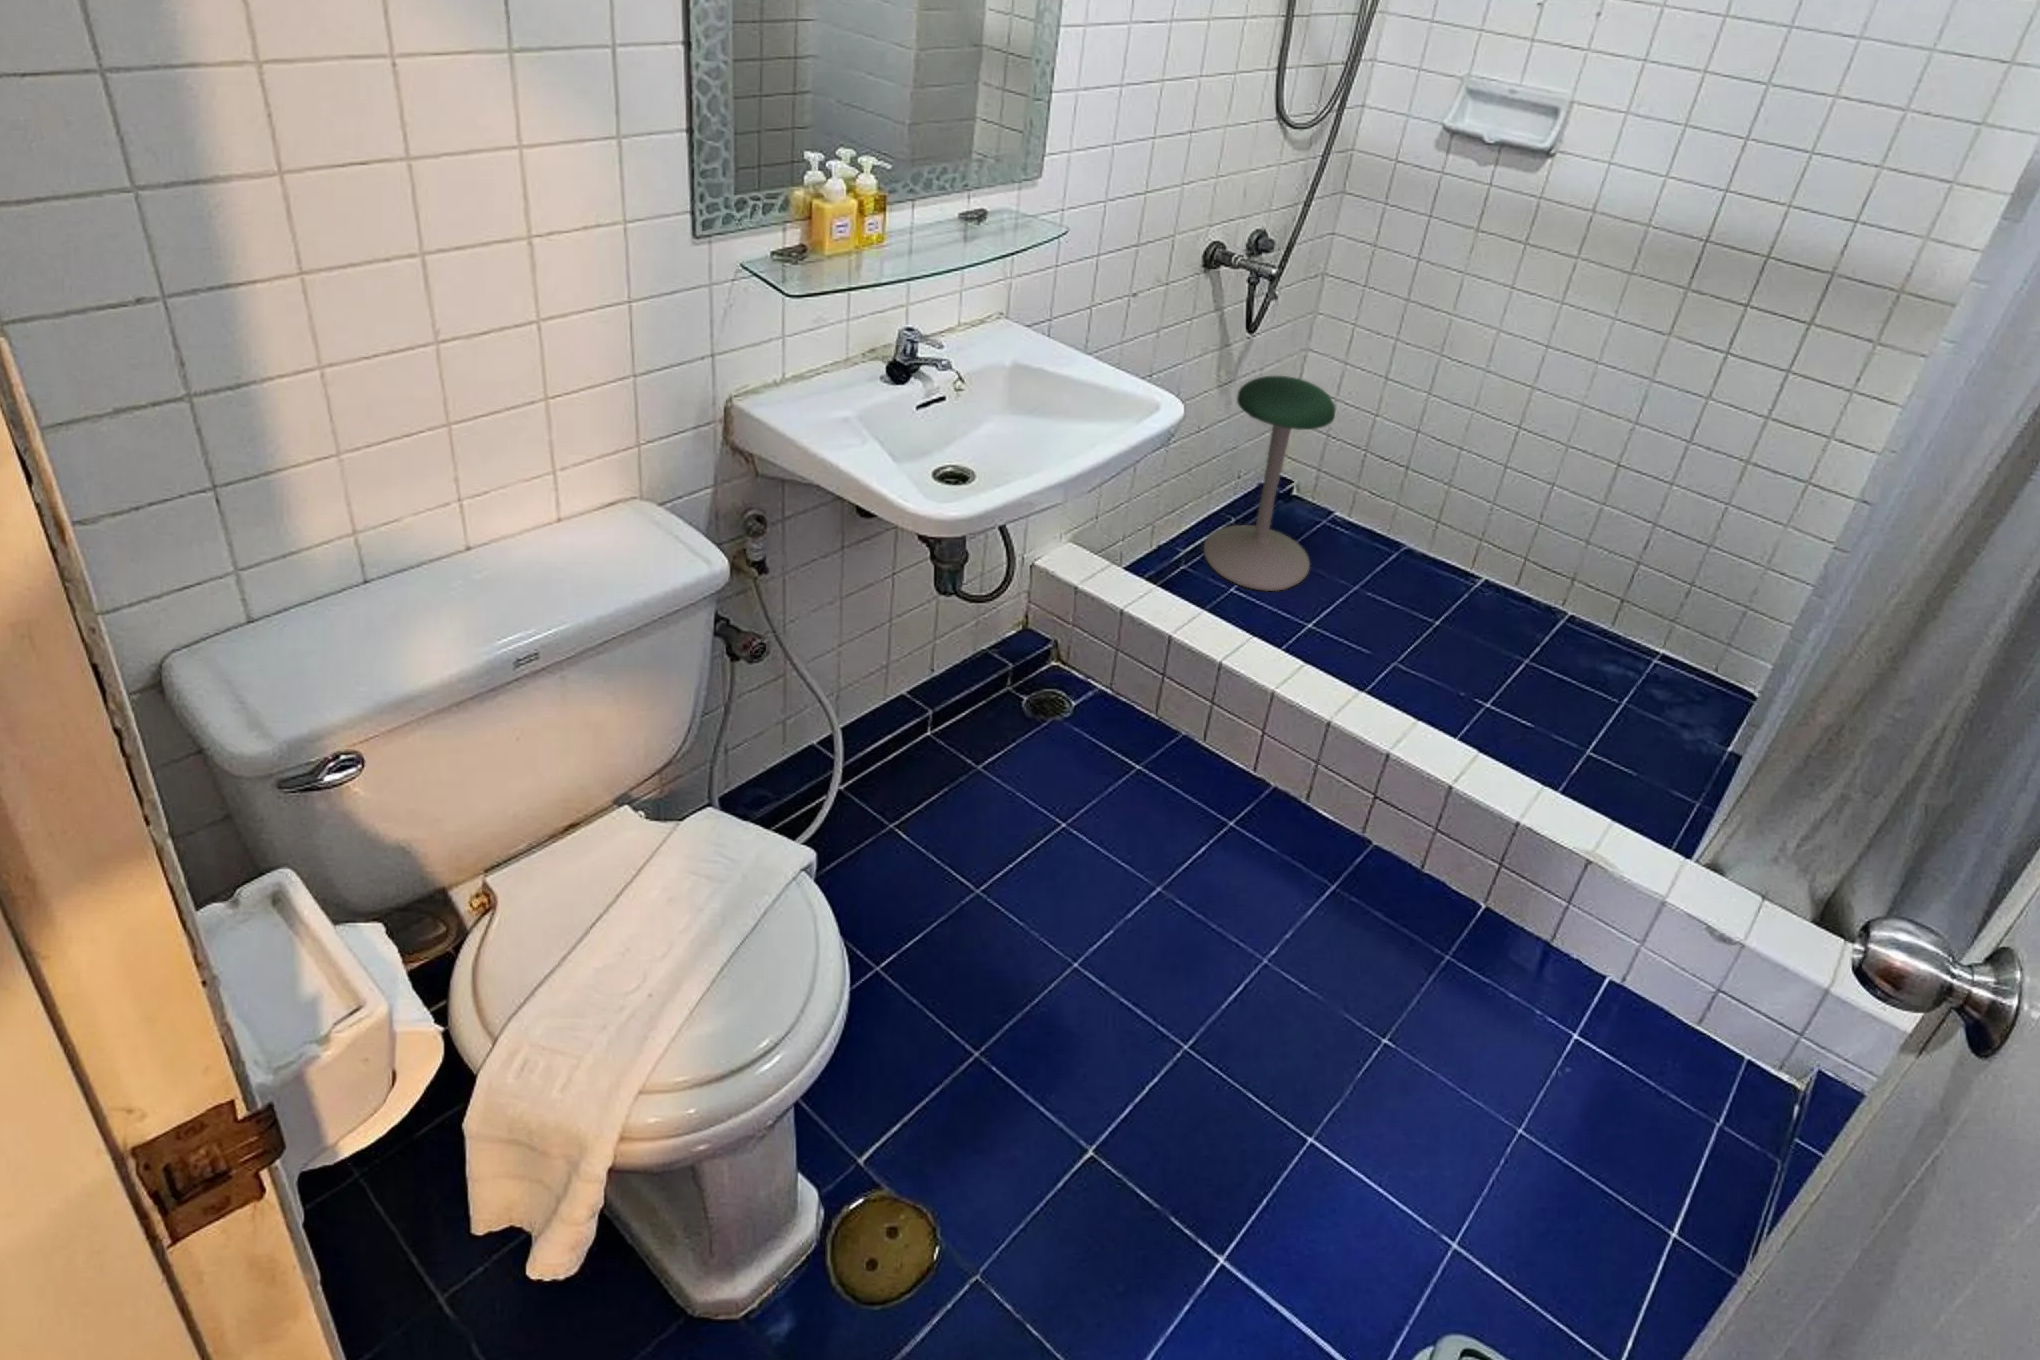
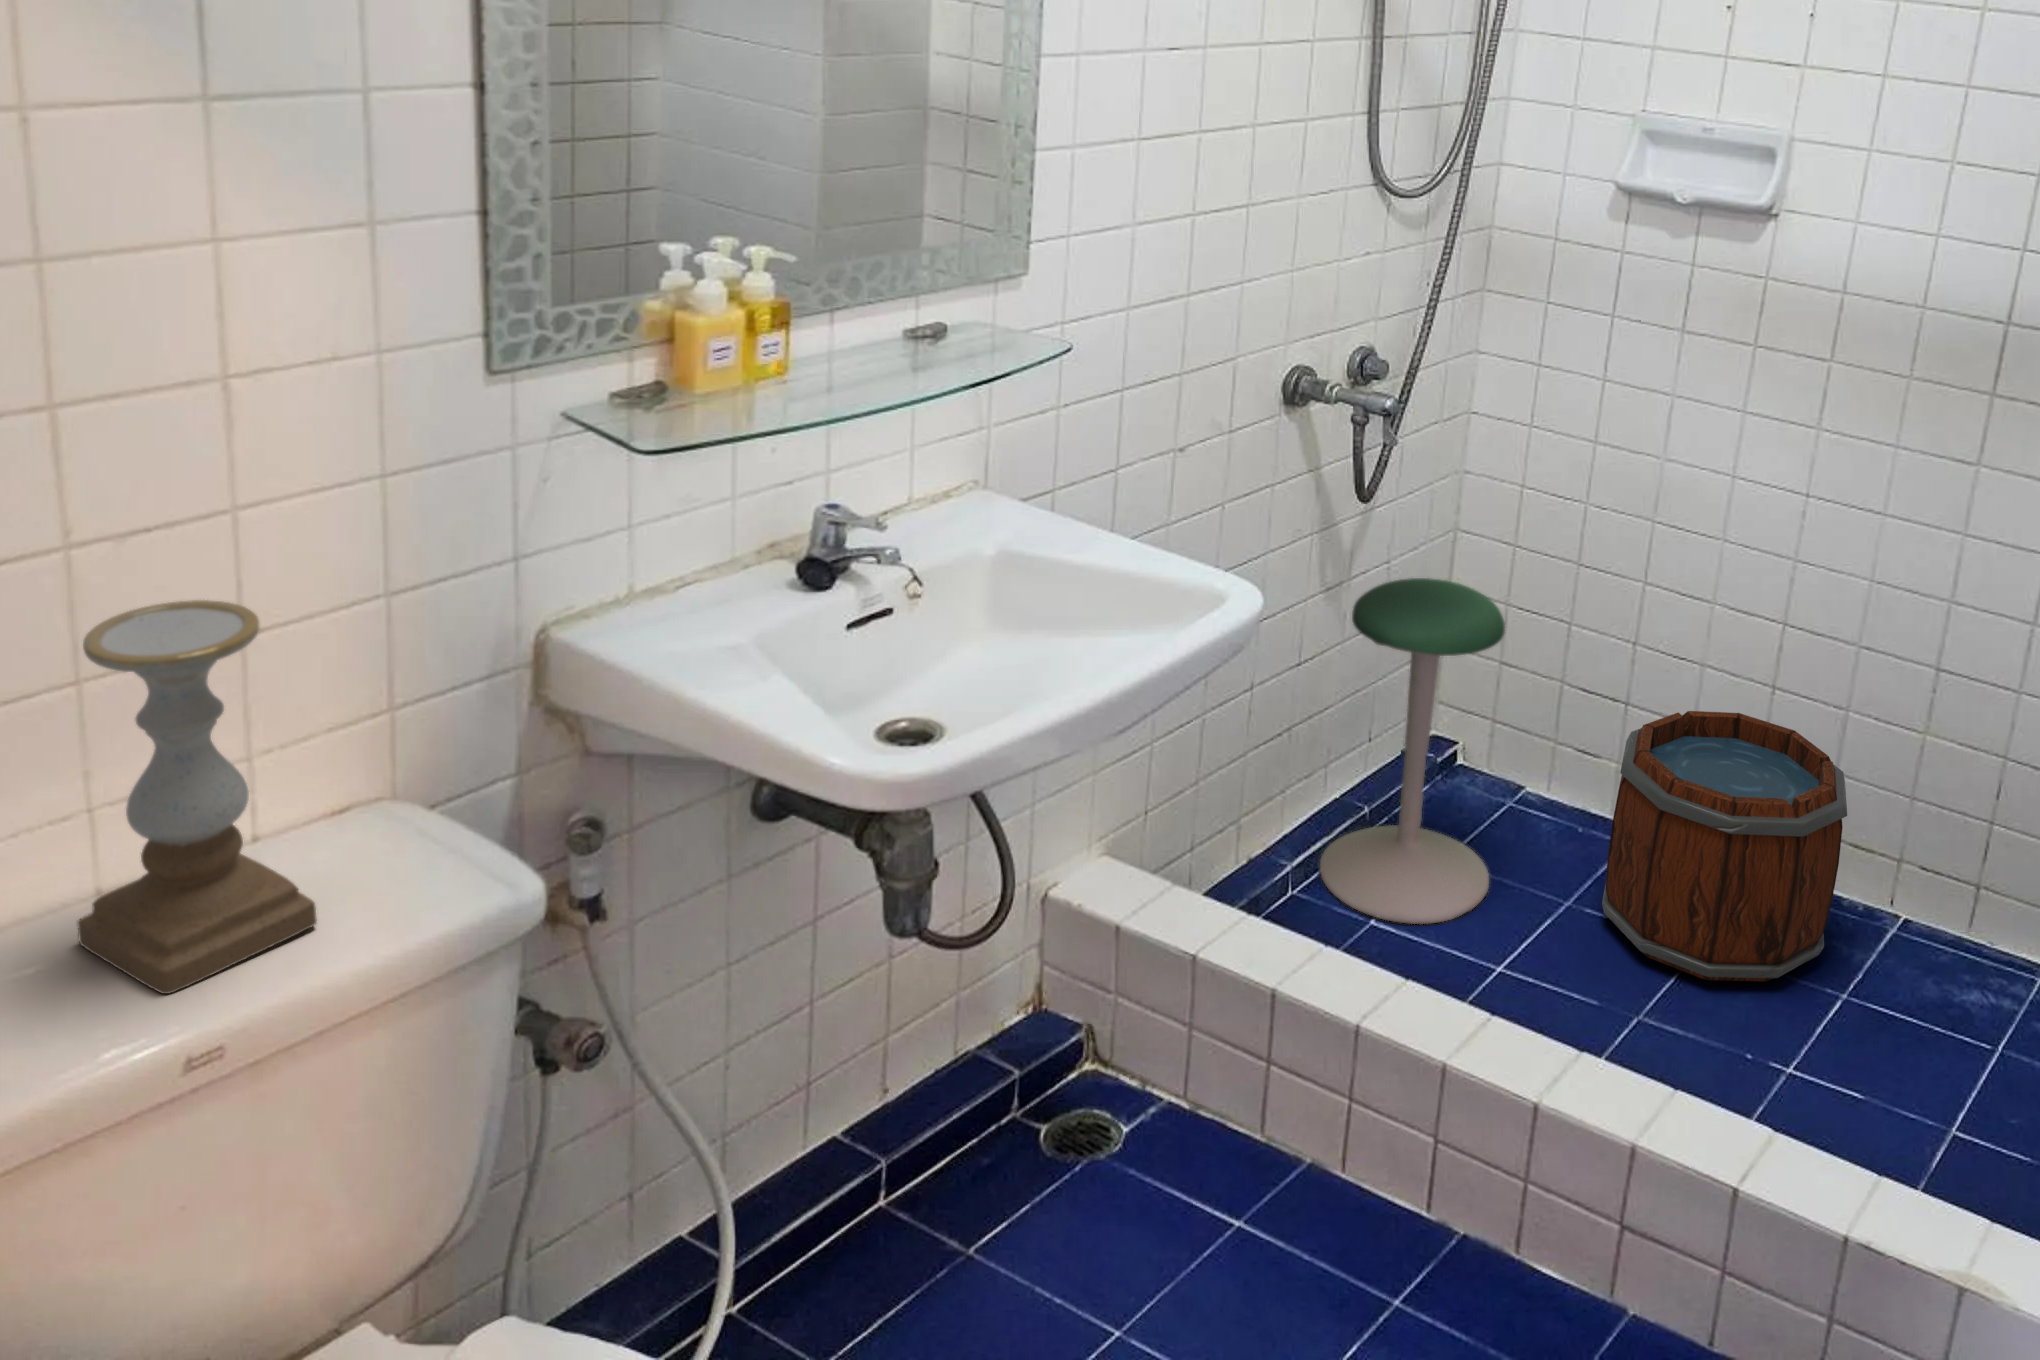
candle holder: none [438,383,588,628] -> present [77,600,317,994]
bucket: none [1381,474,1547,648] -> present [1602,711,1847,982]

